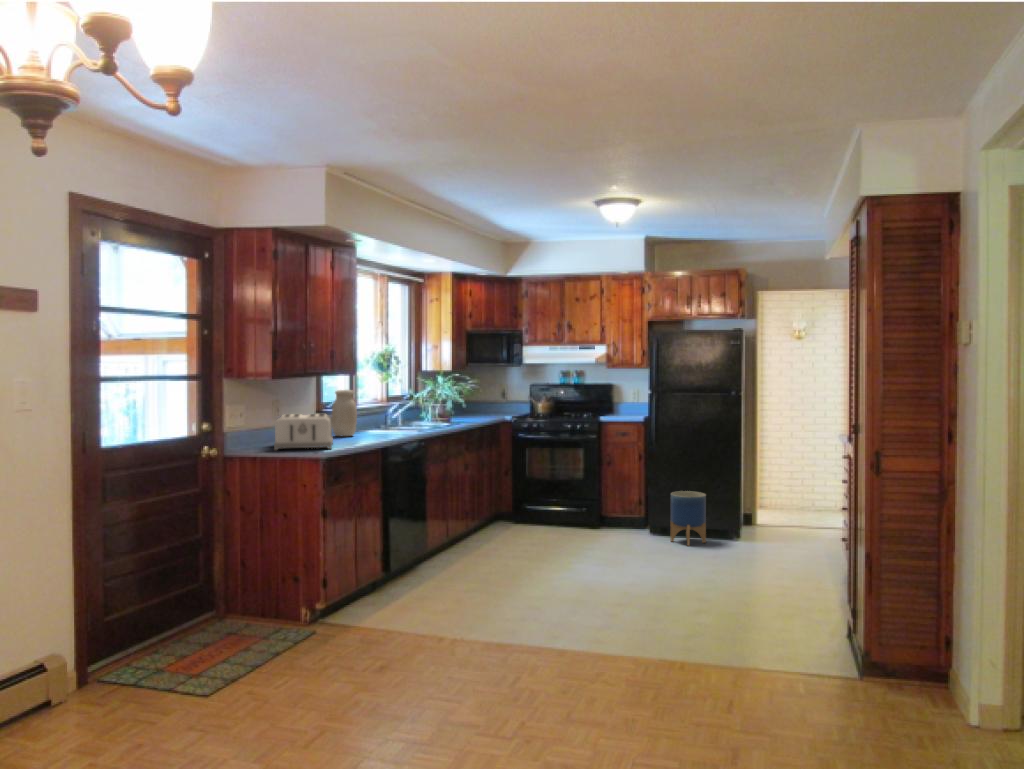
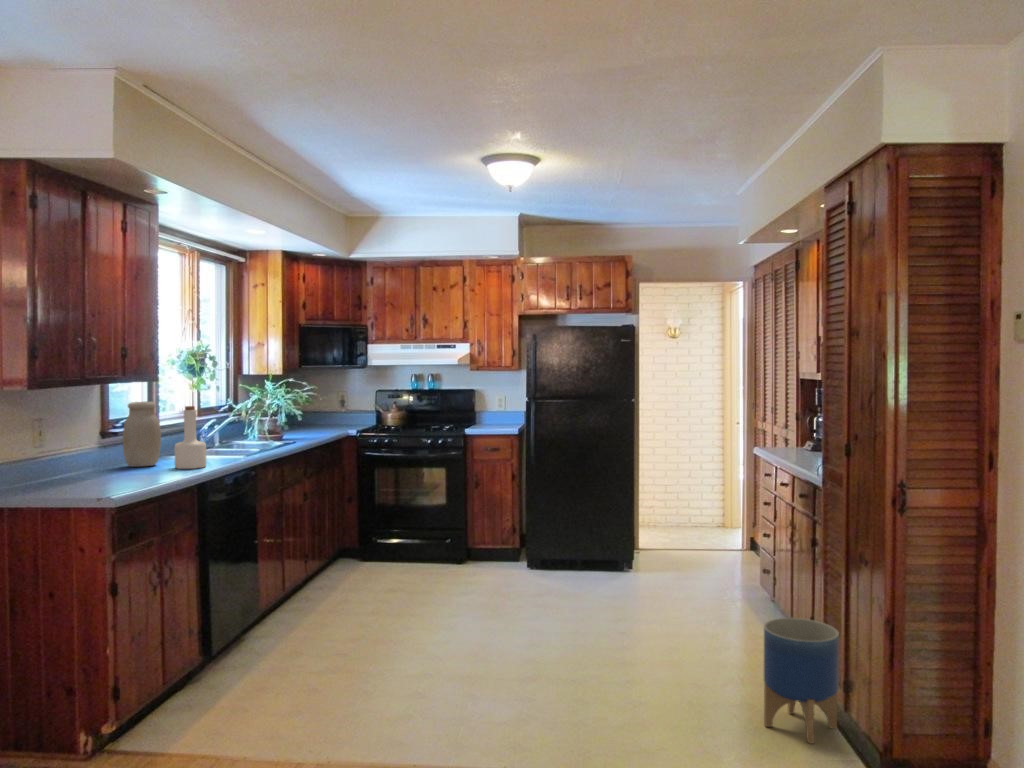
bottle: none [366,393,387,439] -> present [174,406,206,469]
toaster: present [274,414,333,450] -> none [30,437,126,496]
planter: present [671,491,706,546] -> present [764,618,839,744]

